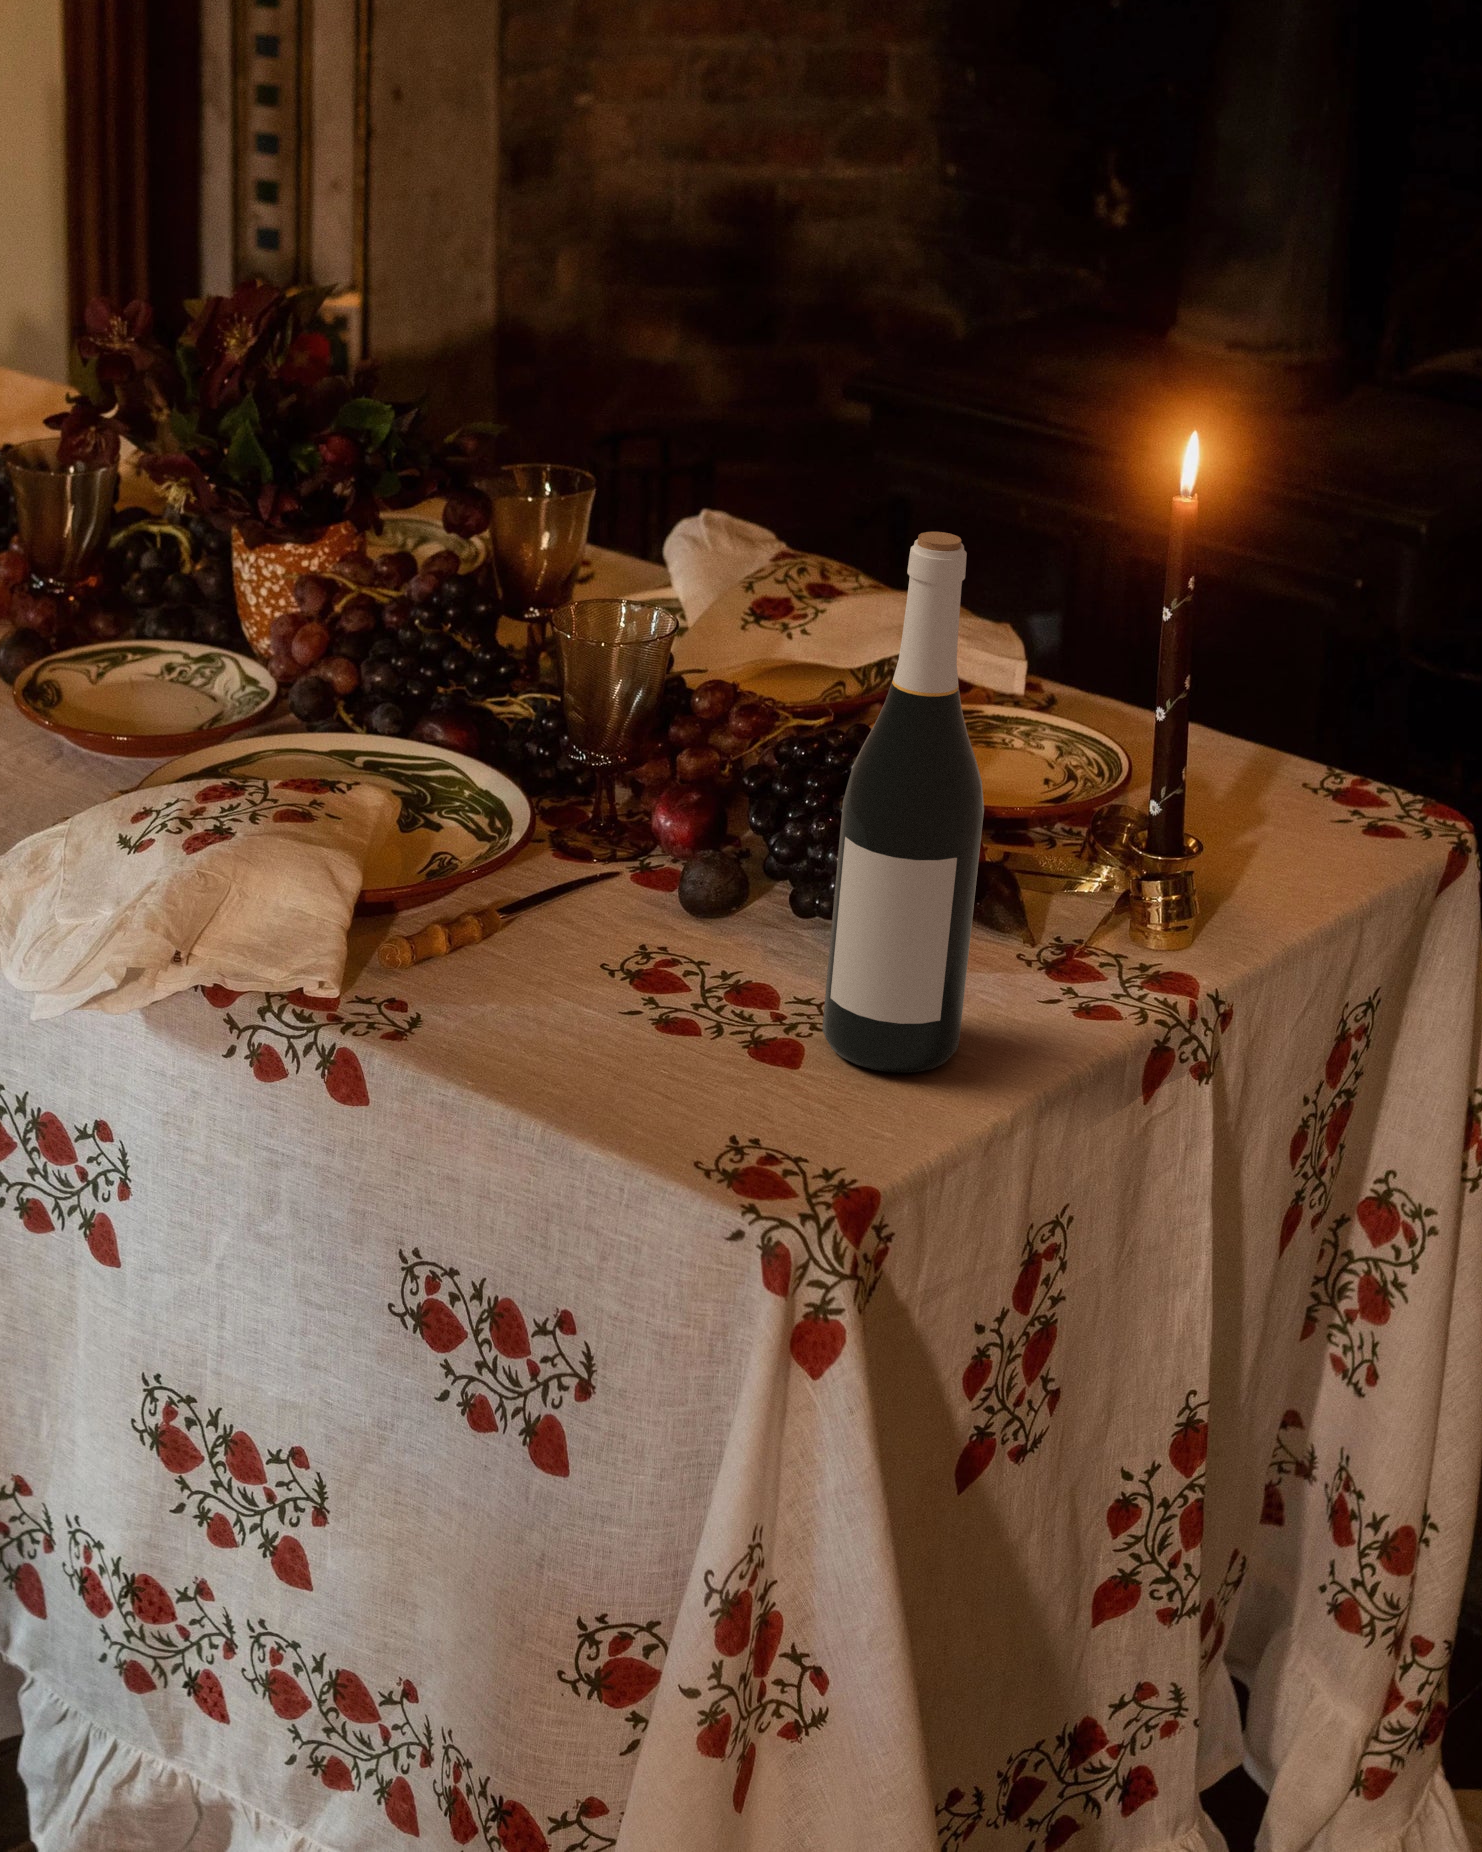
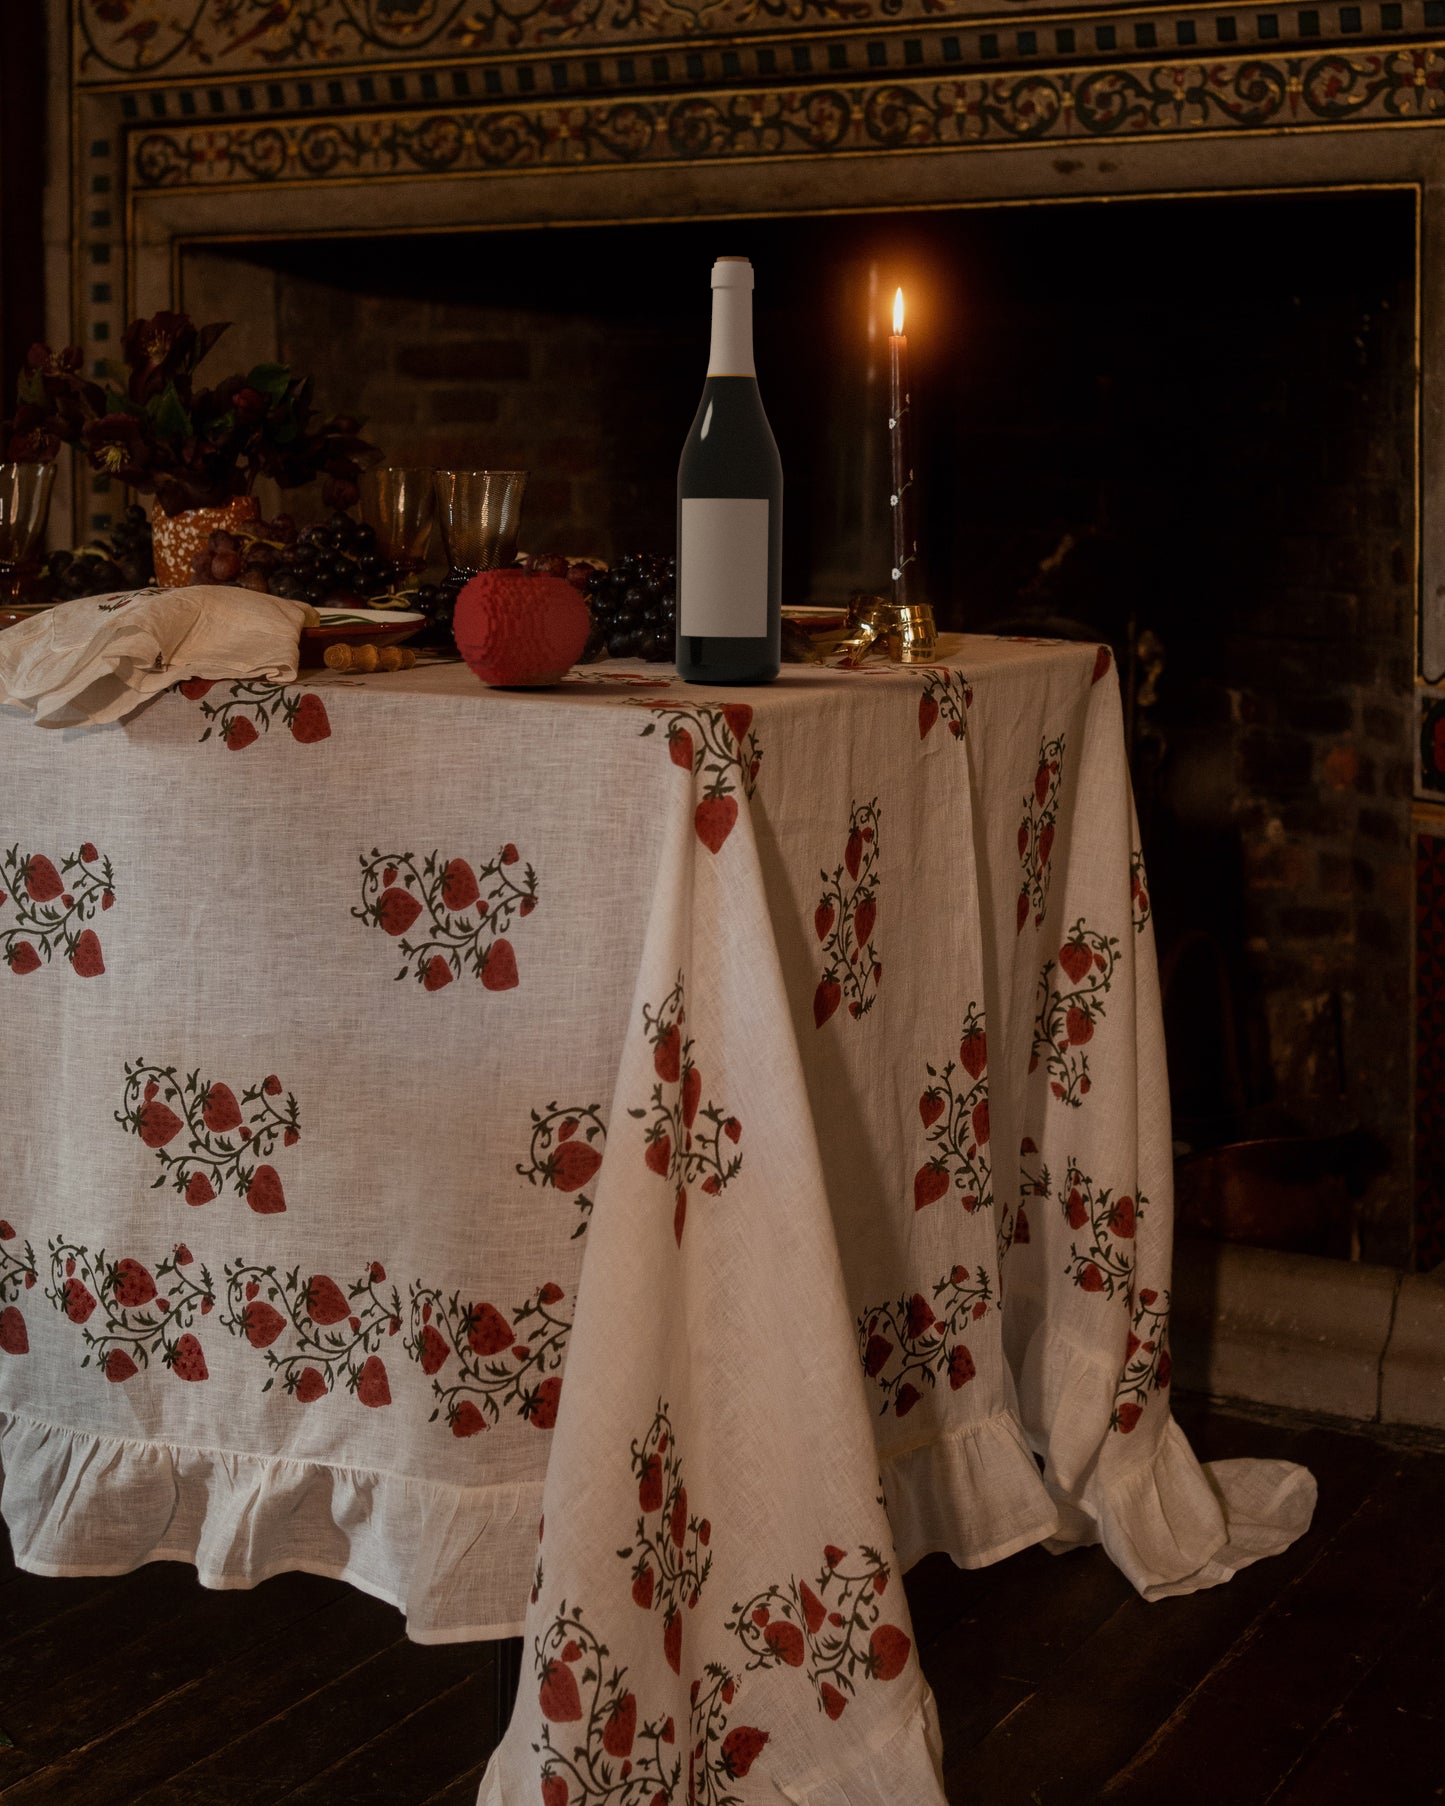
apple: none [533,903,709,1081] -> present [453,556,590,686]

